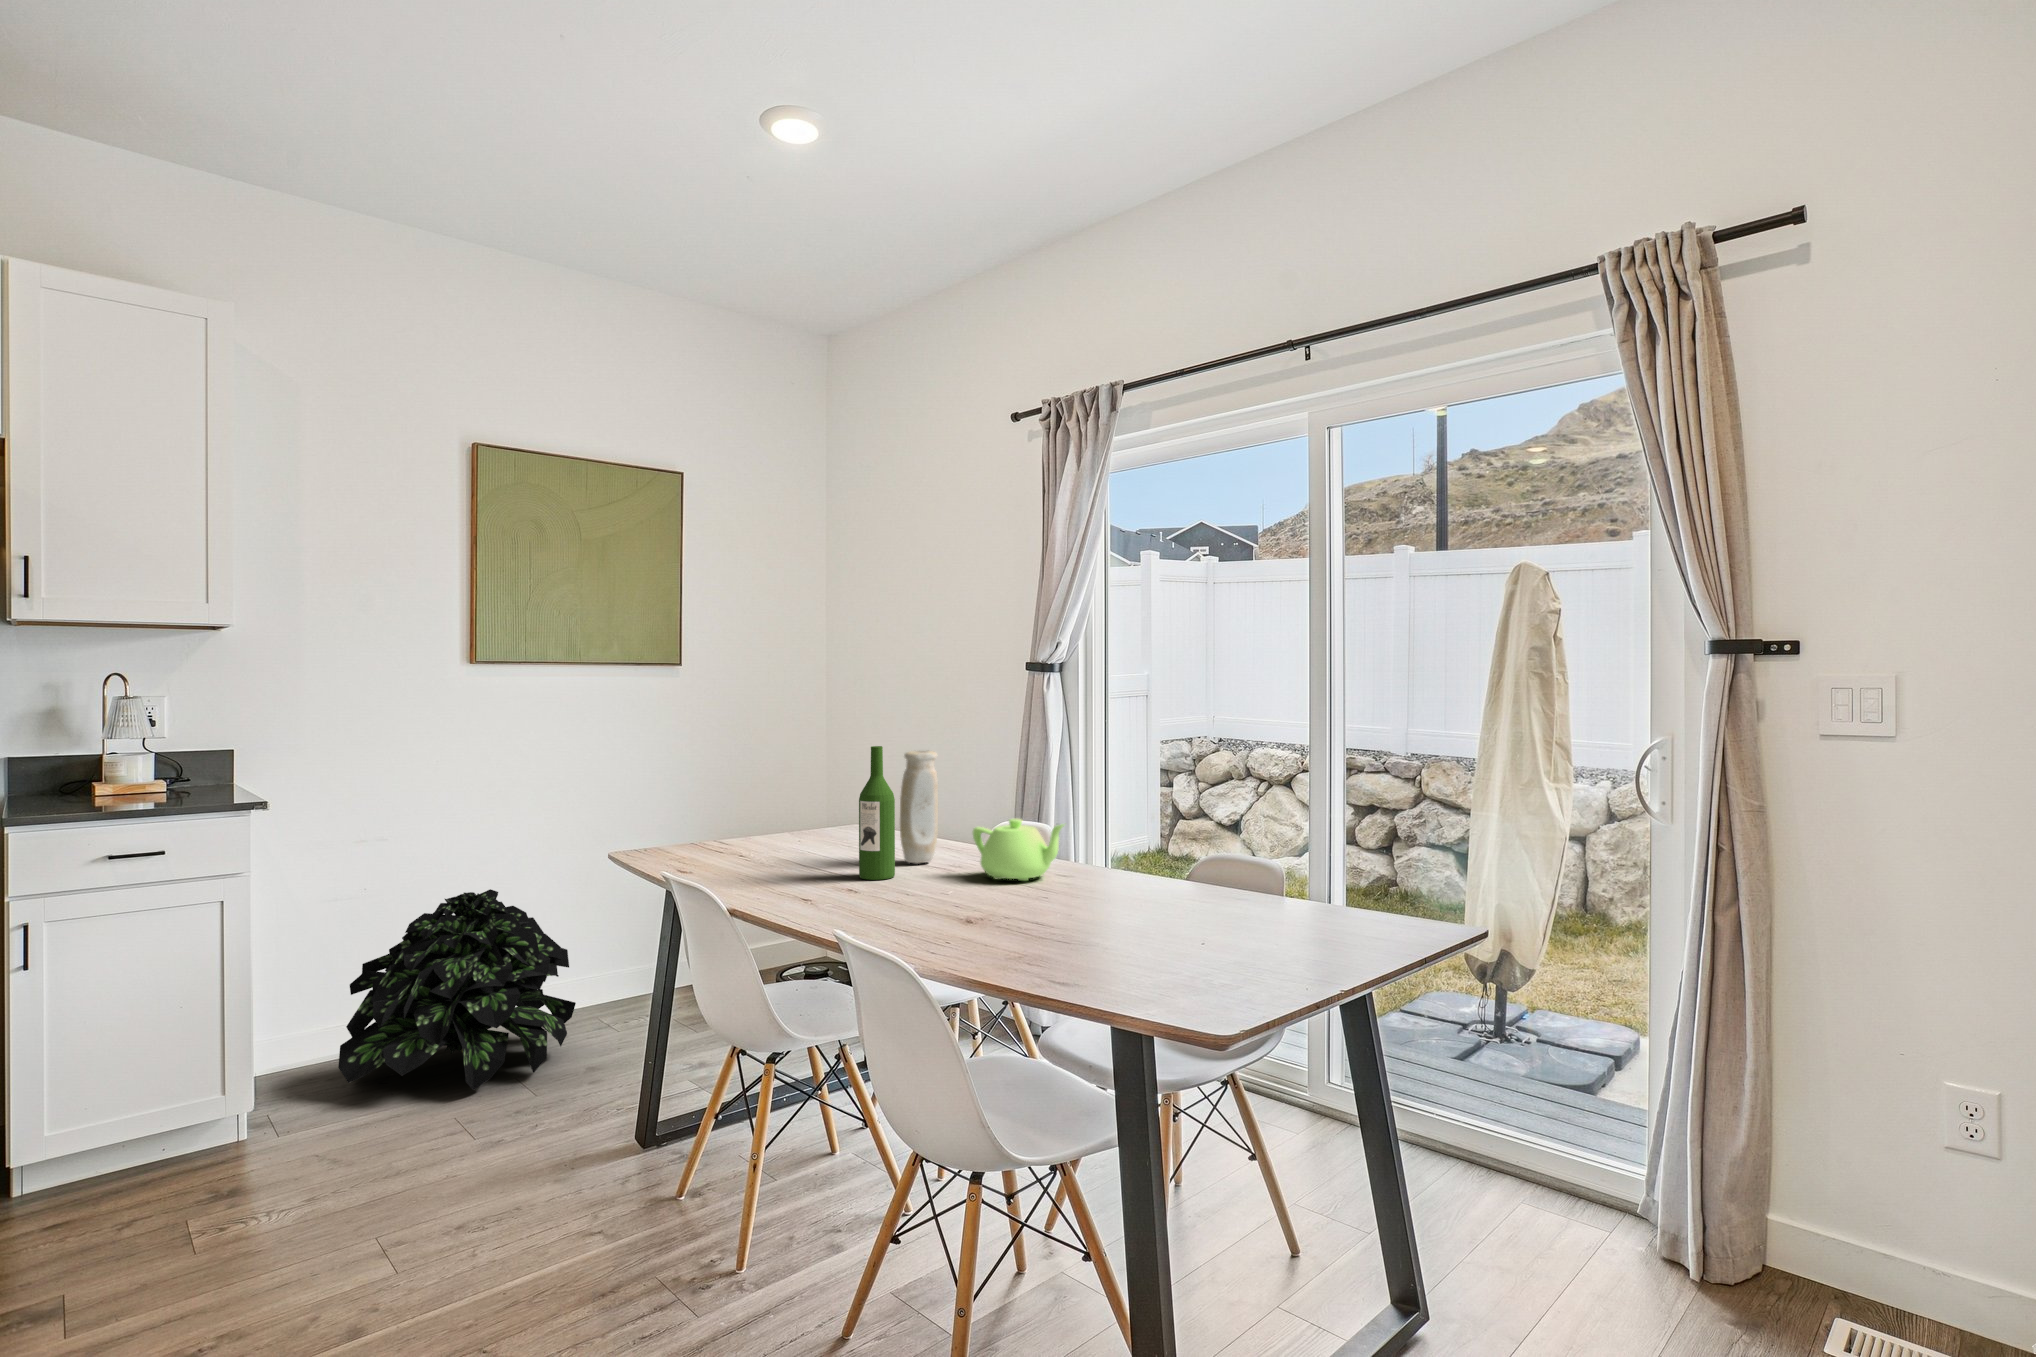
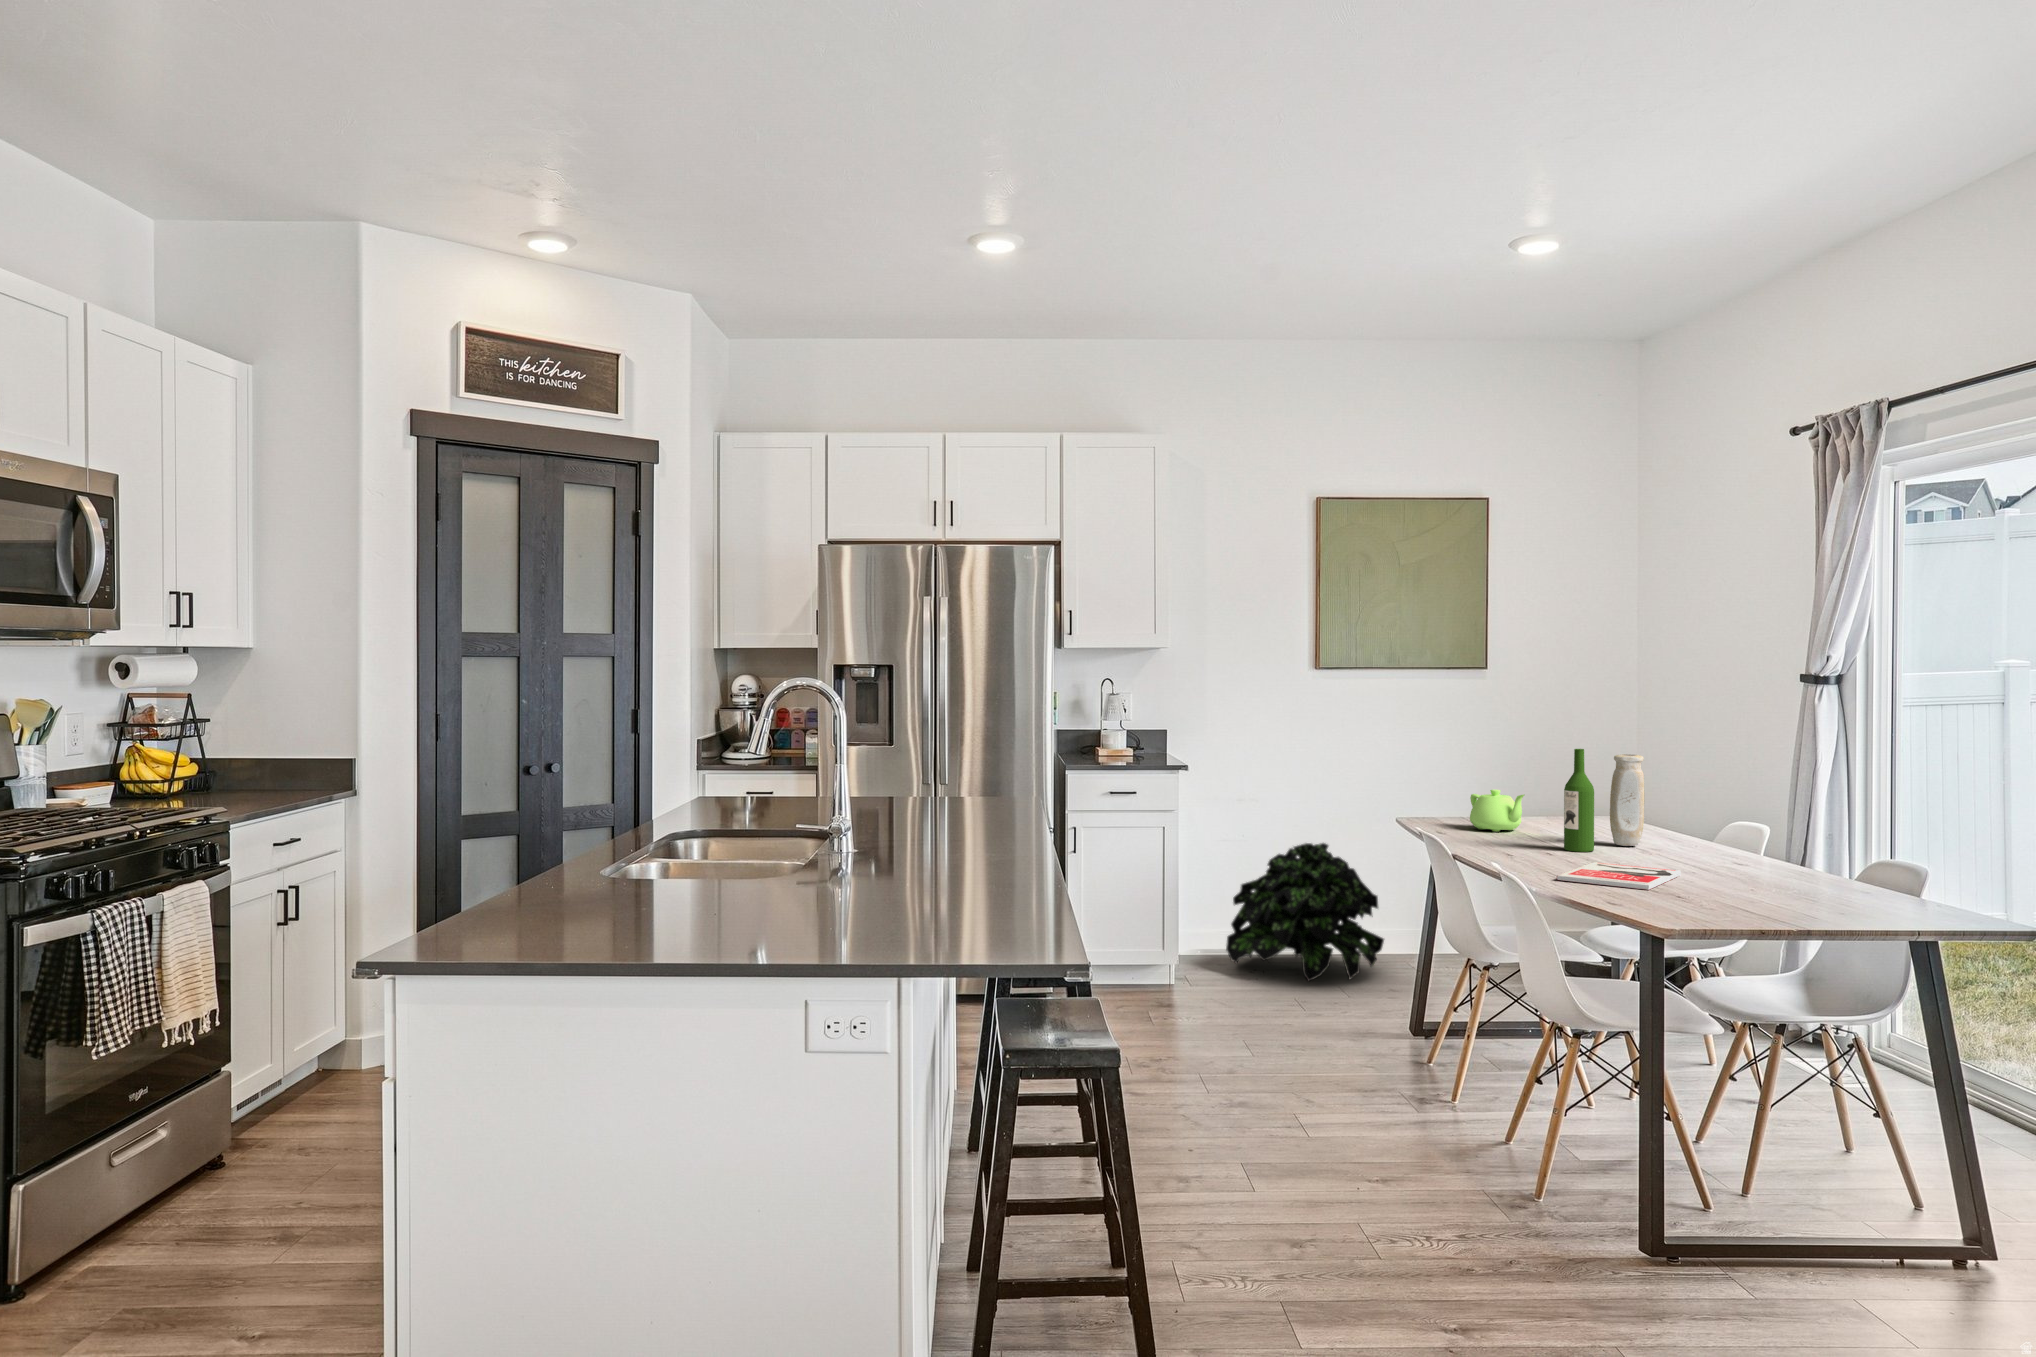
teapot: present [973,819,1064,881] -> present [1470,790,1524,832]
book: none [913,897,1040,937] -> present [1556,862,1681,890]

